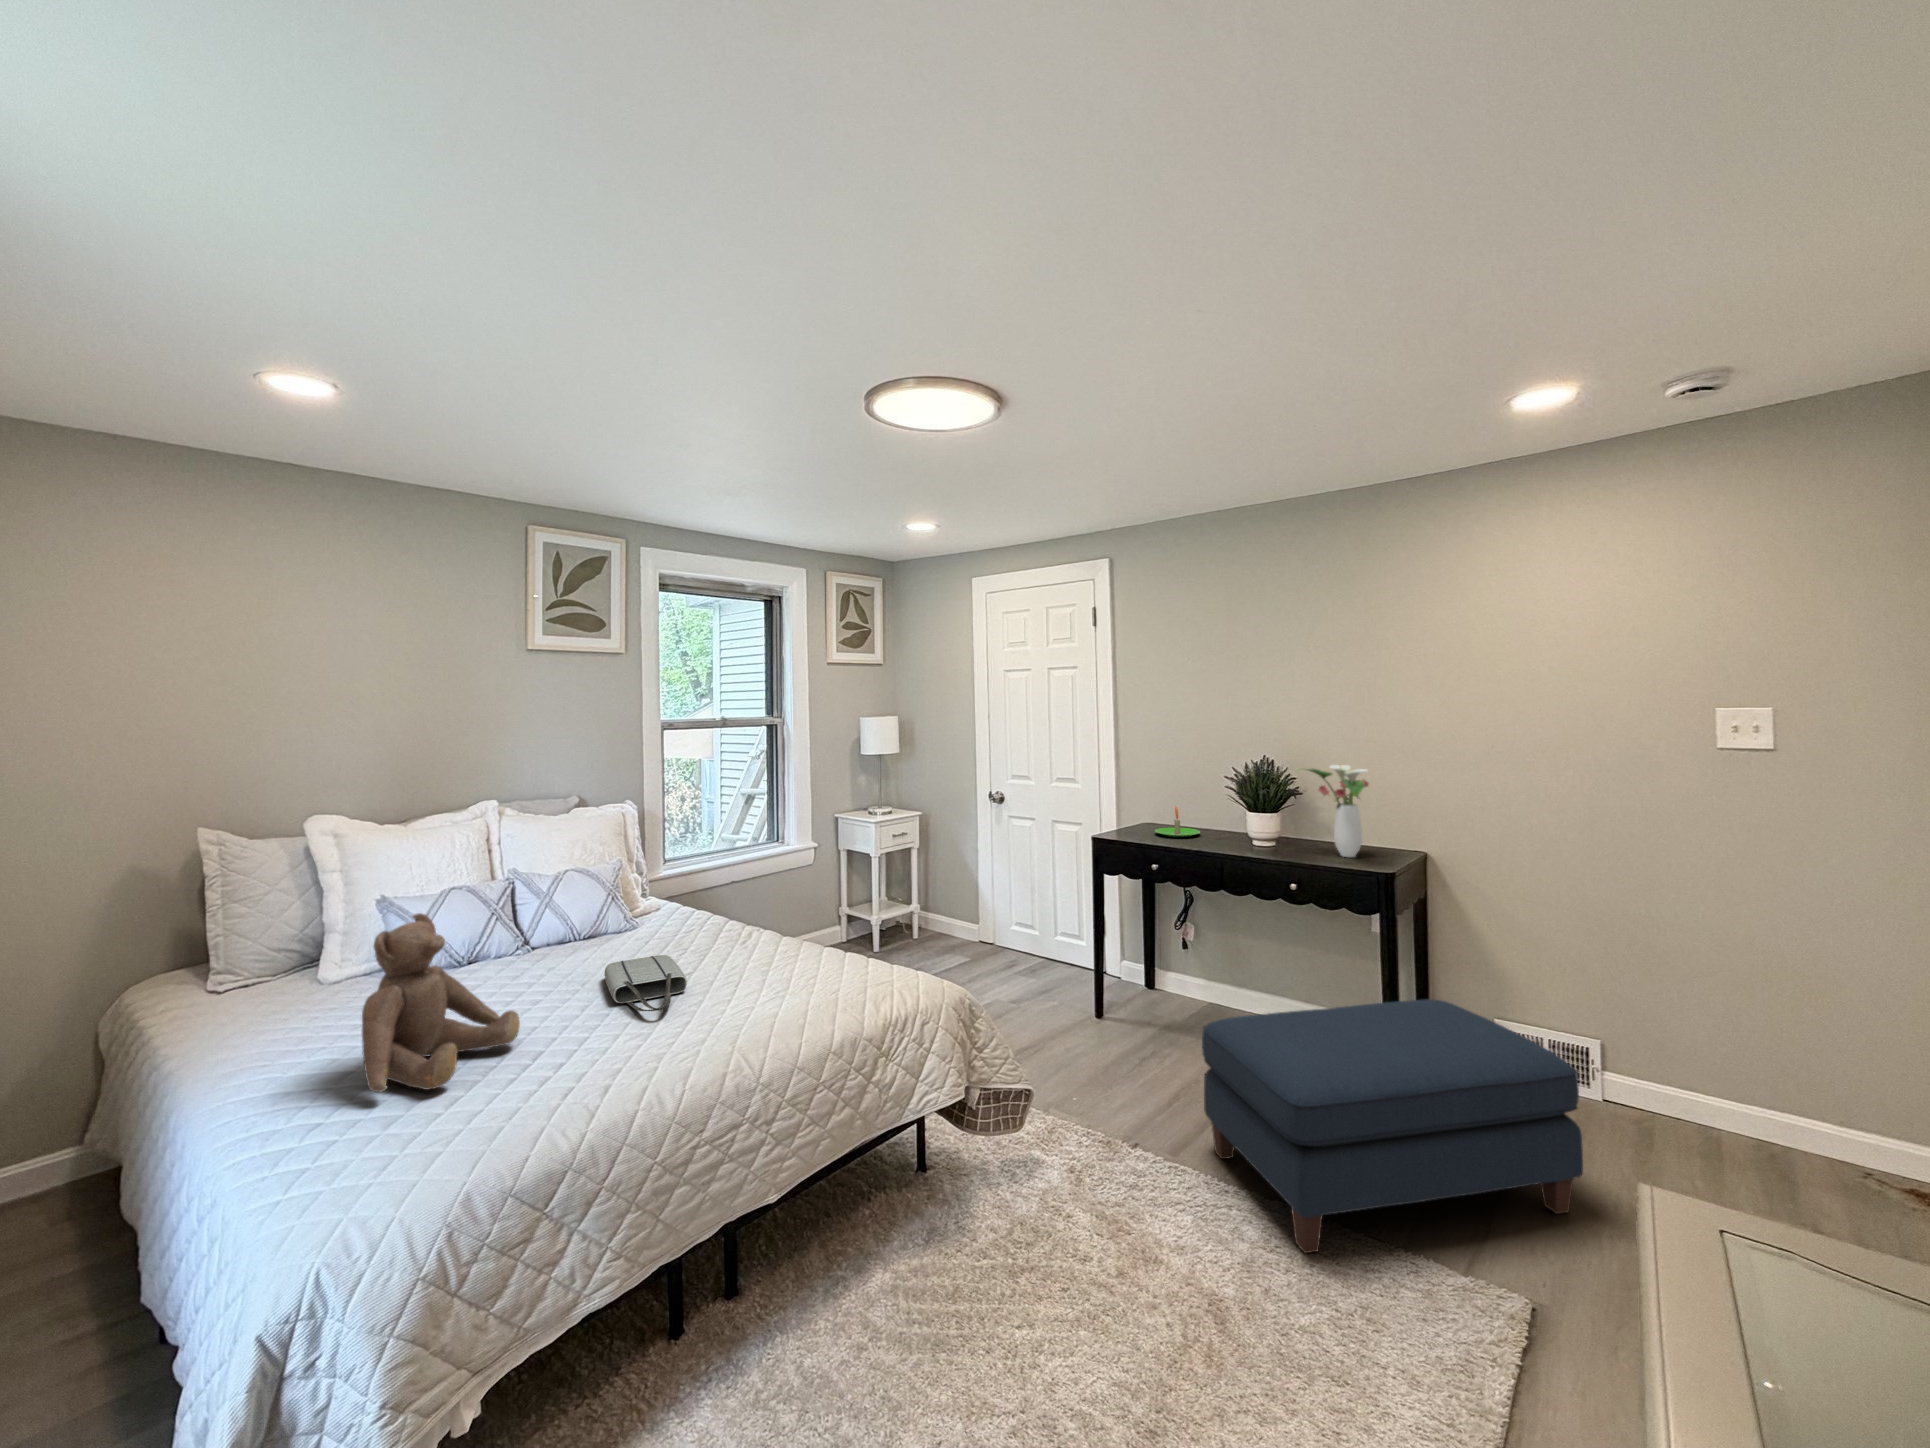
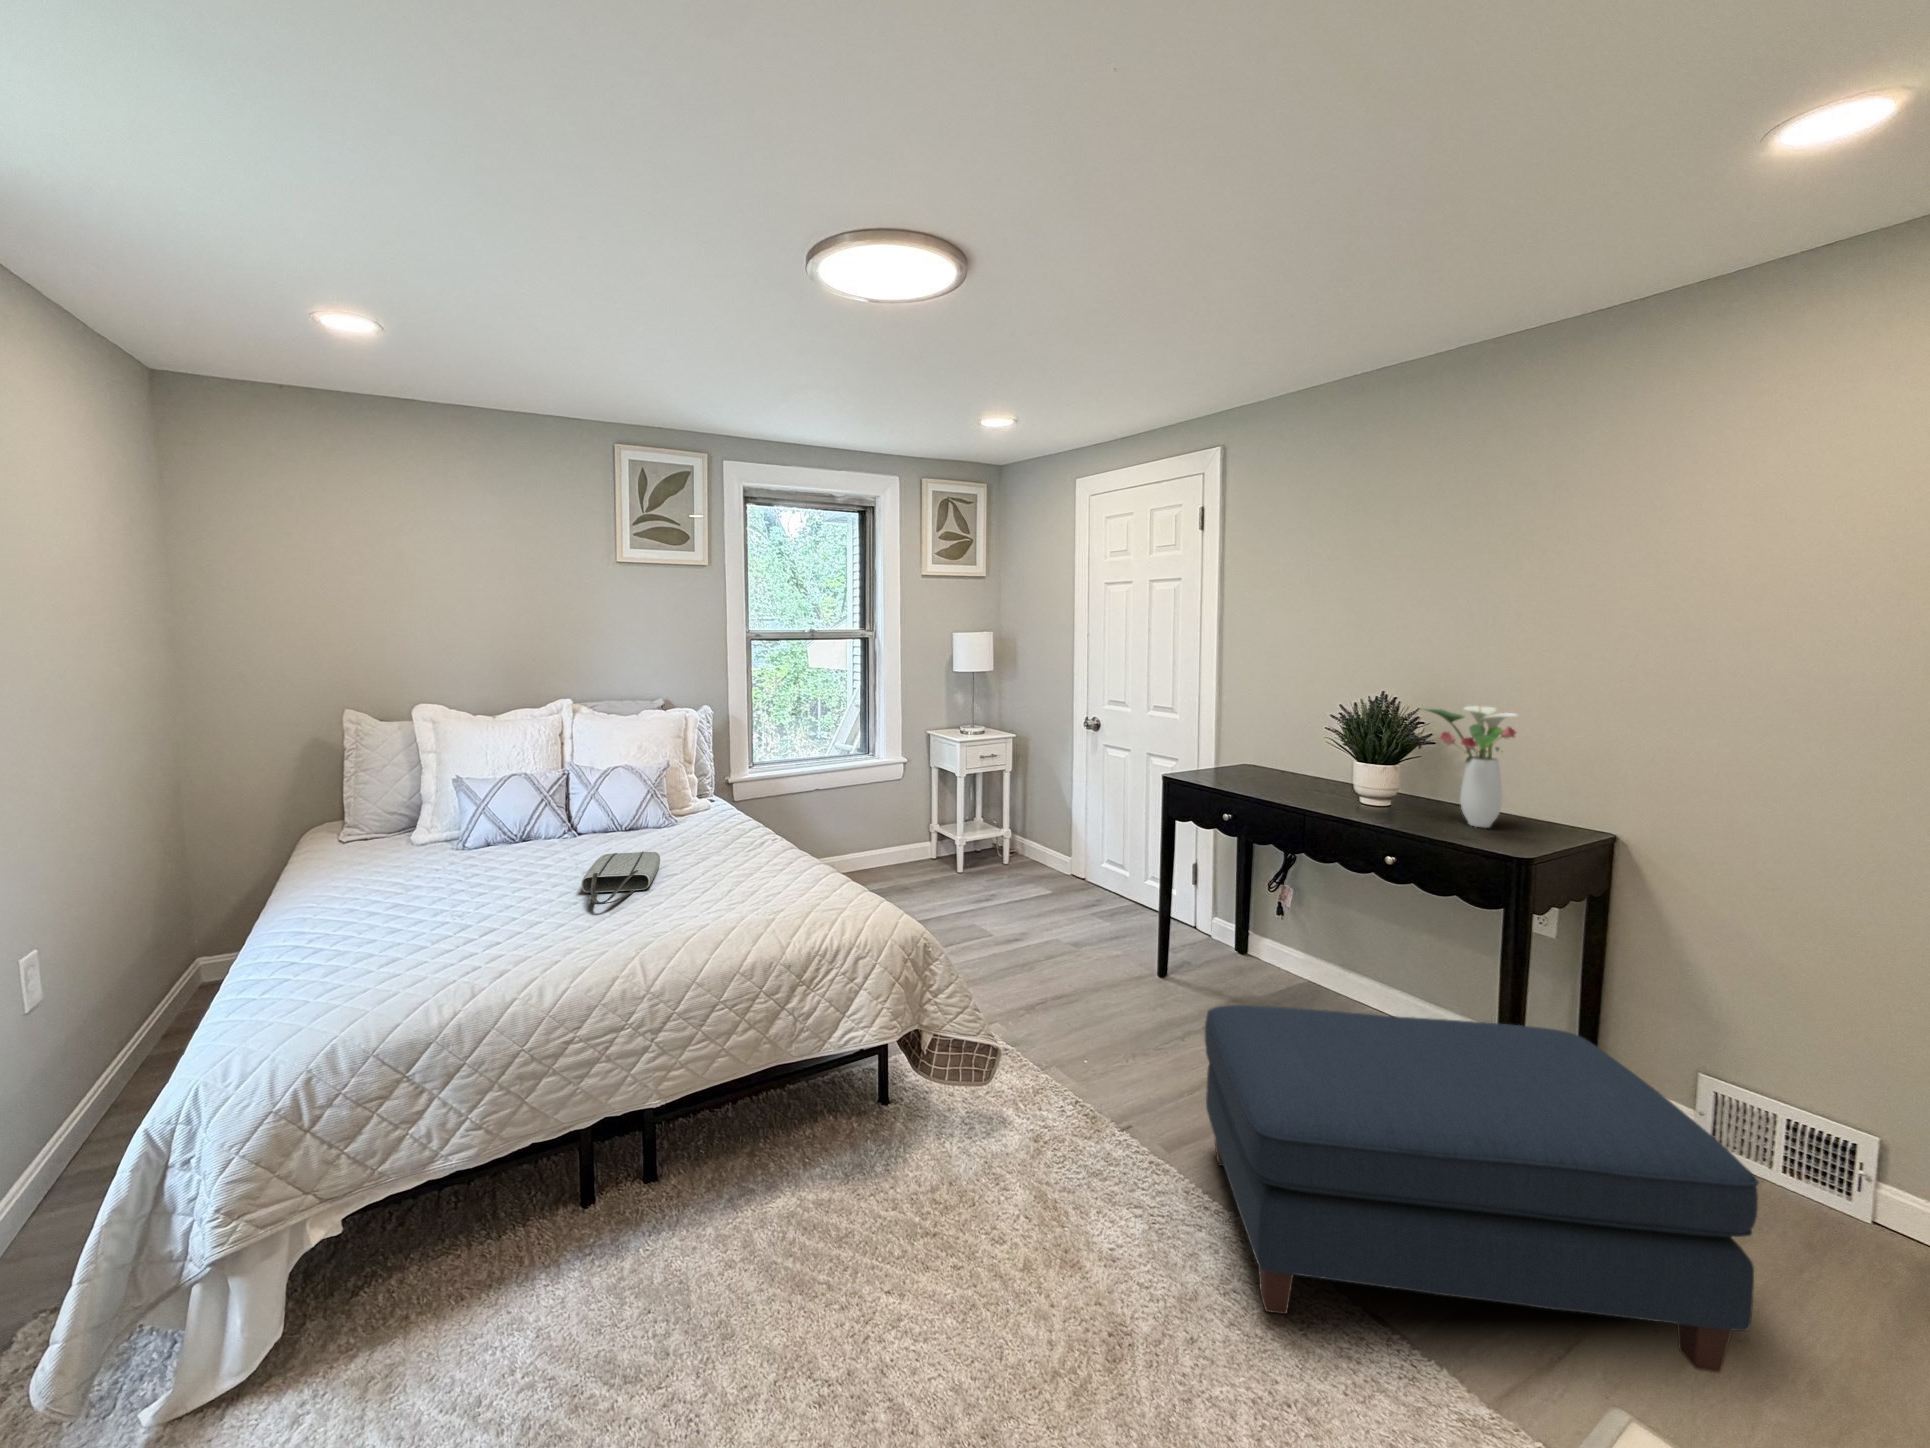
candle: present [1155,806,1200,837] -> none [1241,744,1299,782]
teddy bear: present [362,913,520,1092] -> none [330,794,481,947]

